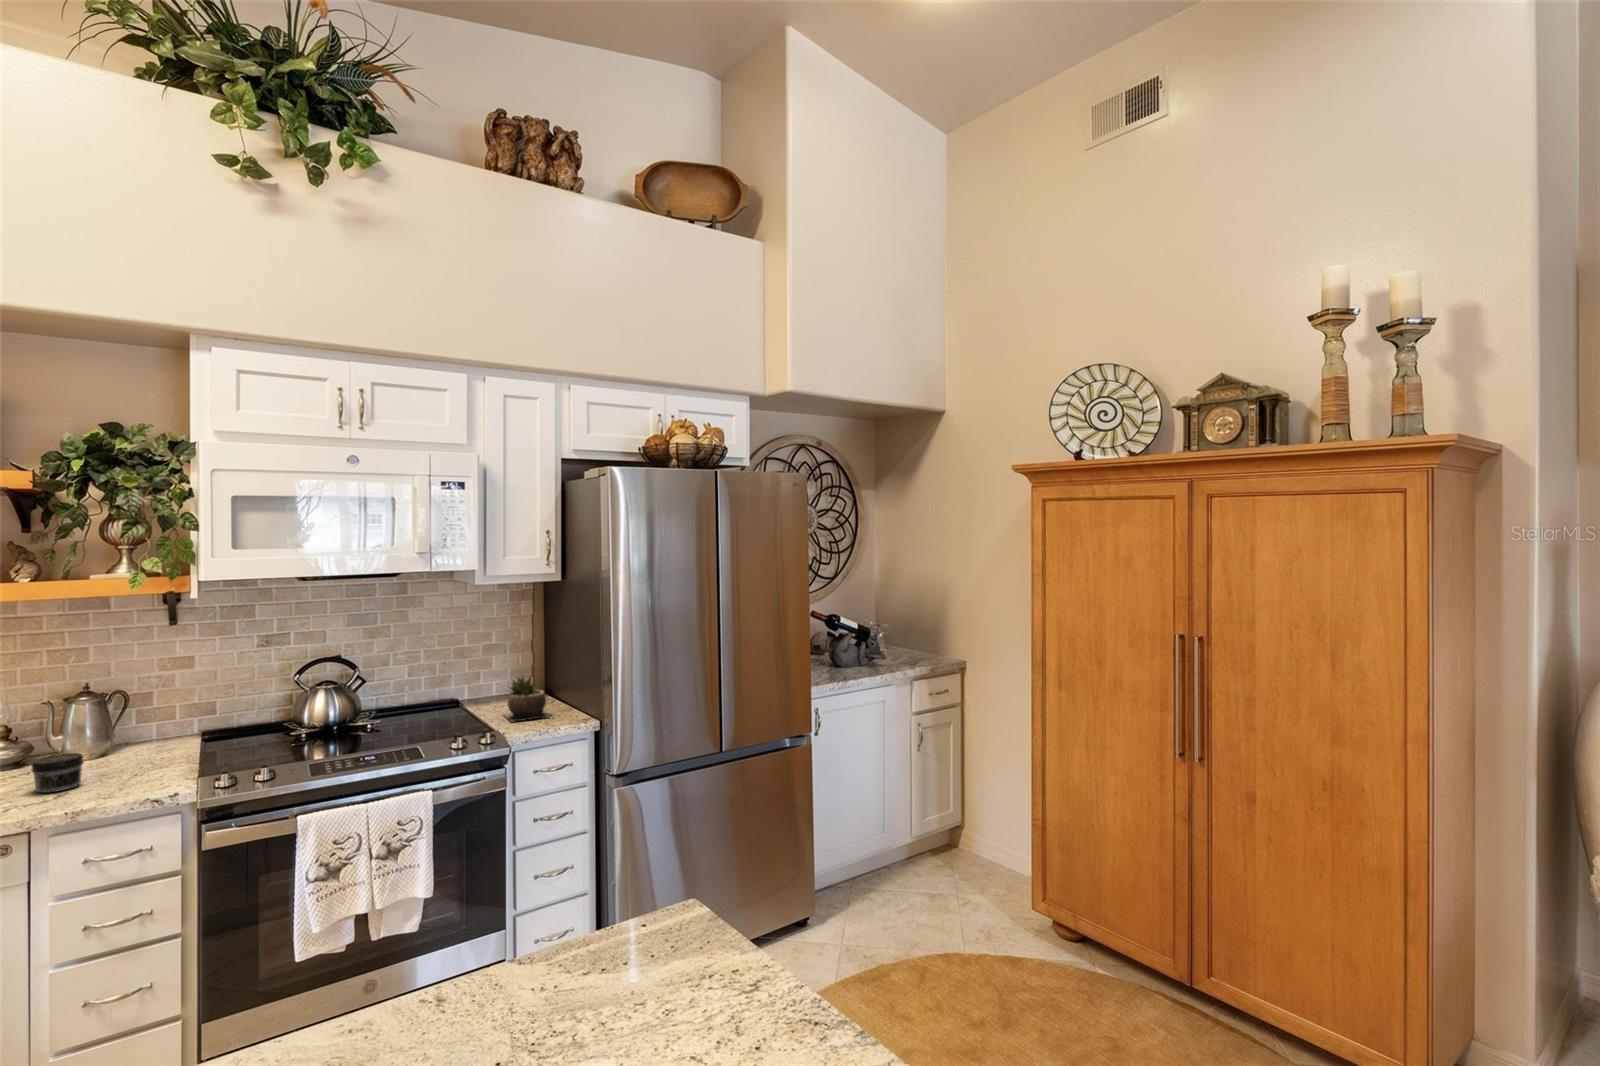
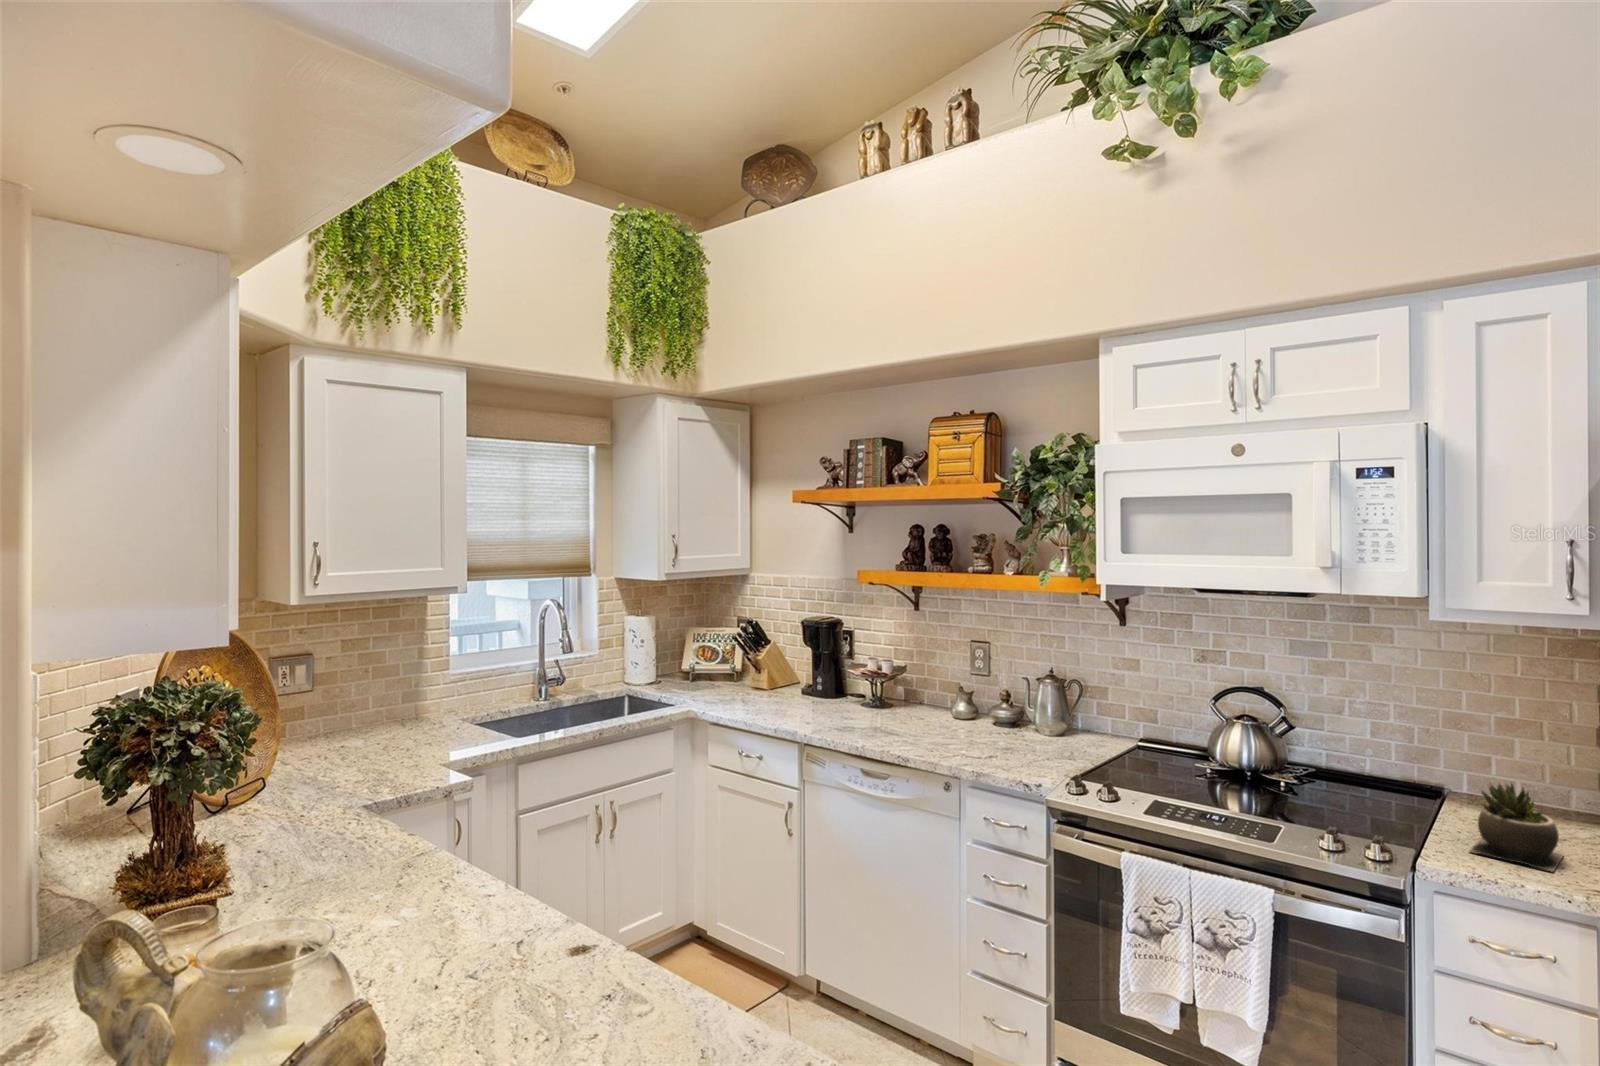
jar: present [31,753,84,793] -> none [984,720,1017,751]

